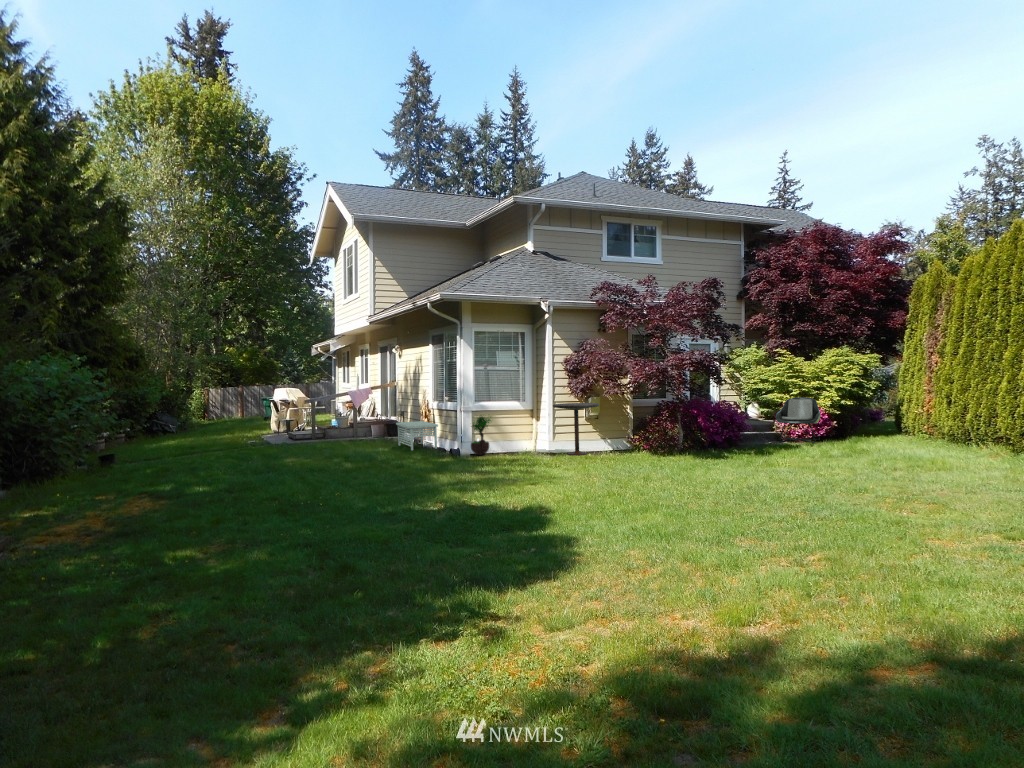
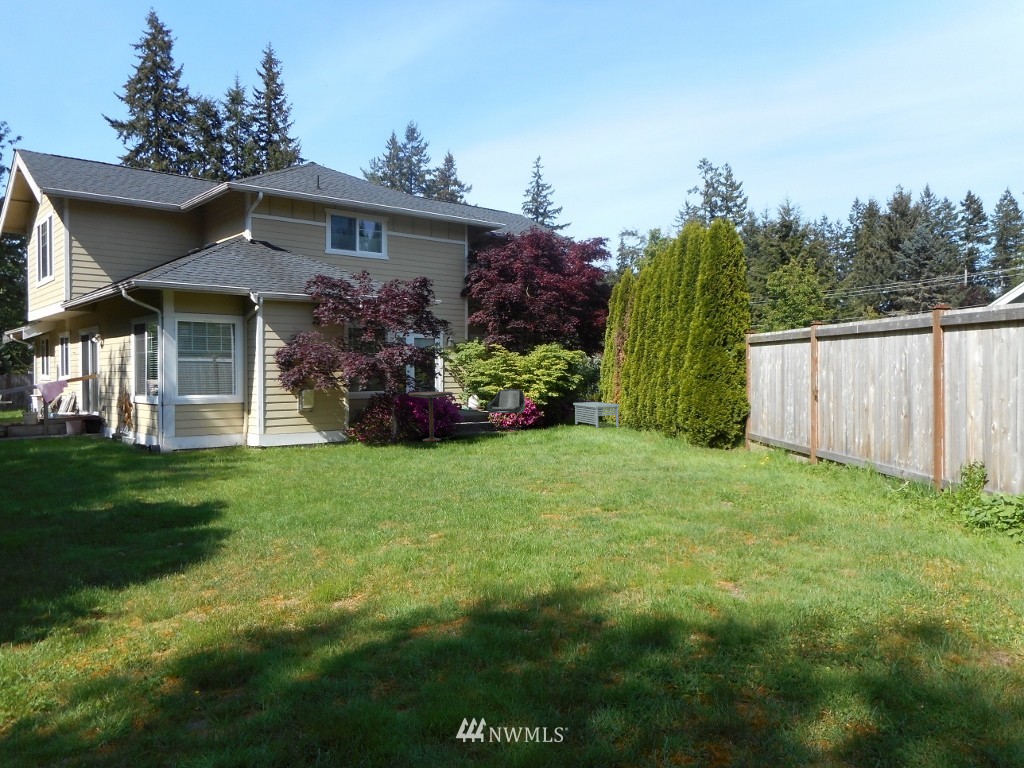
pedestal table: present [553,403,599,455] -> present [408,392,453,441]
potted tree: present [471,416,491,455] -> none [169,406,197,452]
storage bench: present [396,421,438,450] -> present [573,402,620,428]

